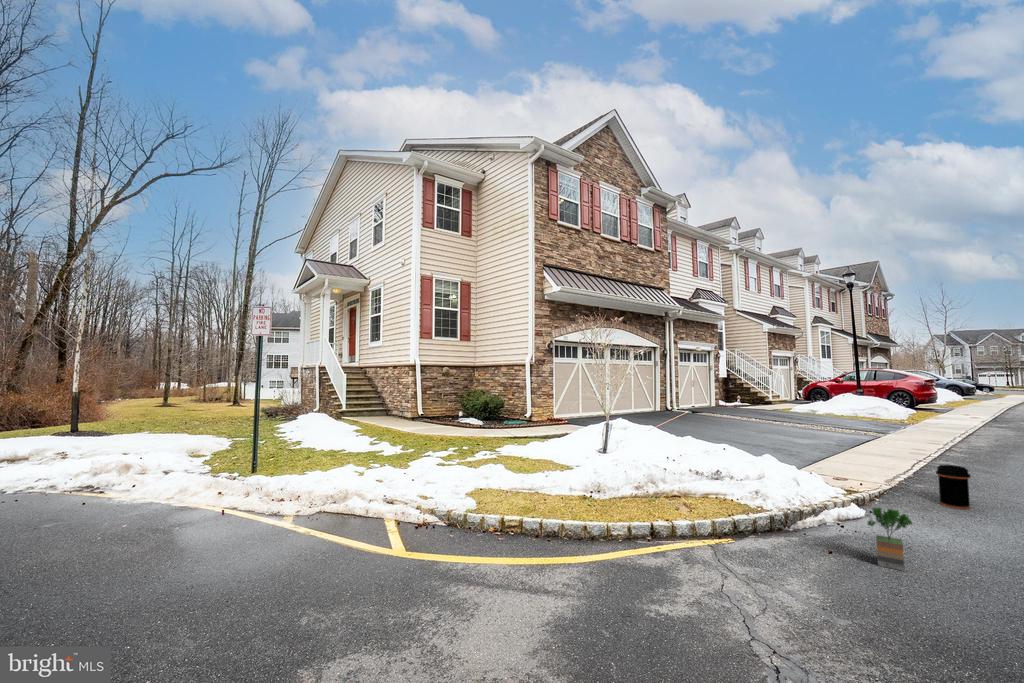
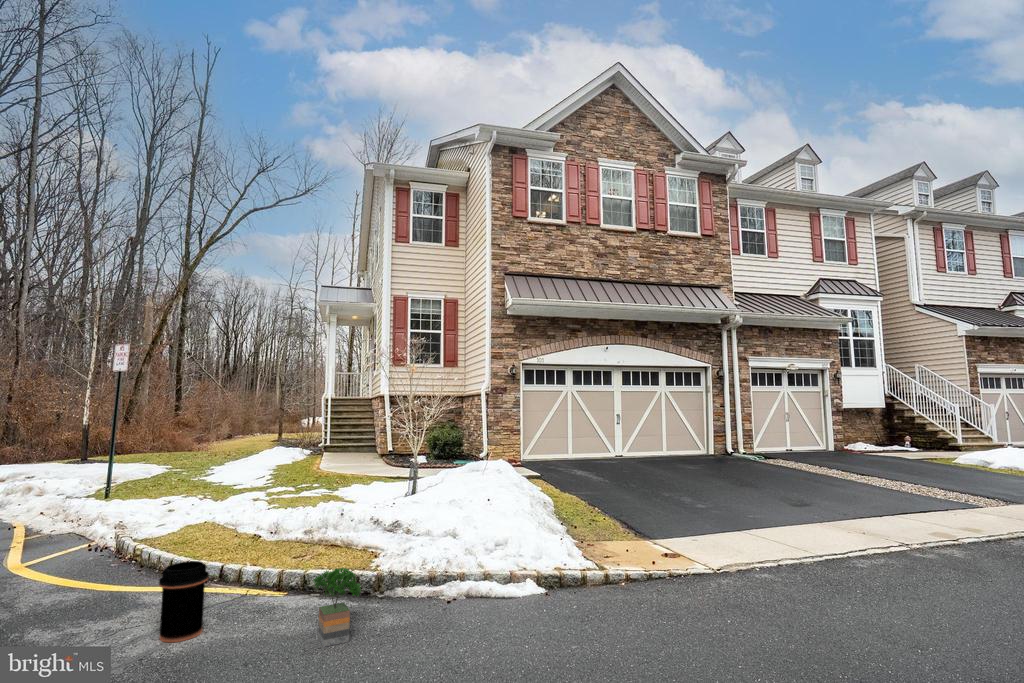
trash can: present [936,465,971,509] -> present [159,561,209,642]

